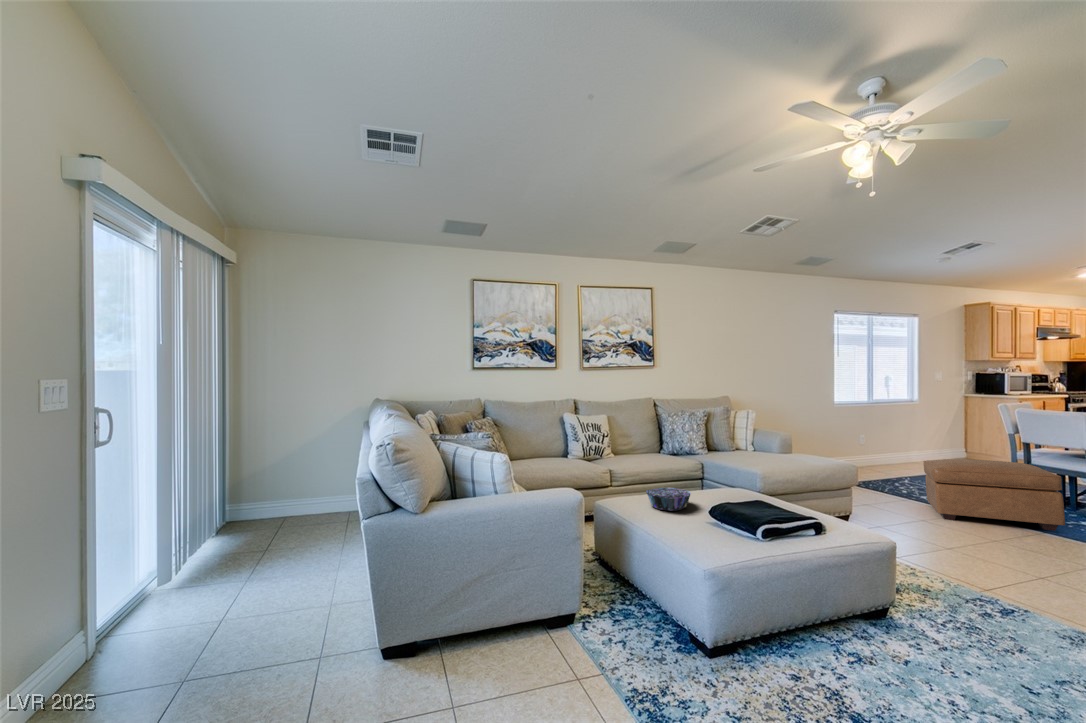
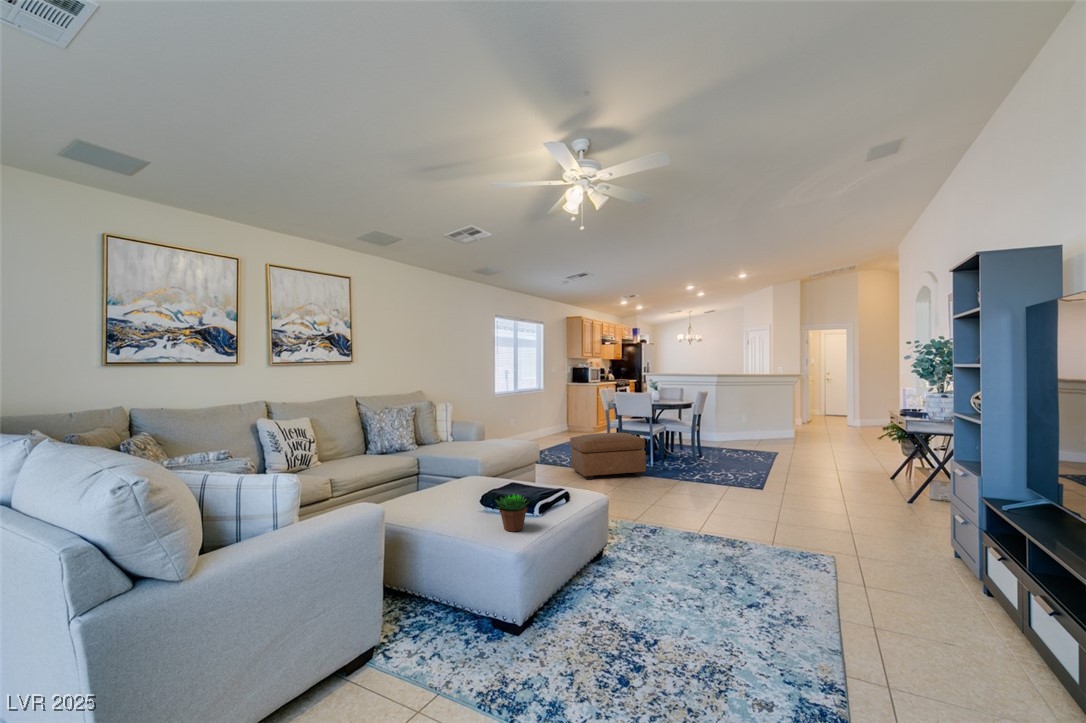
decorative bowl: present [646,488,691,511] -> none [413,487,459,511]
succulent plant: none [699,505,737,547] -> present [495,494,529,532]

